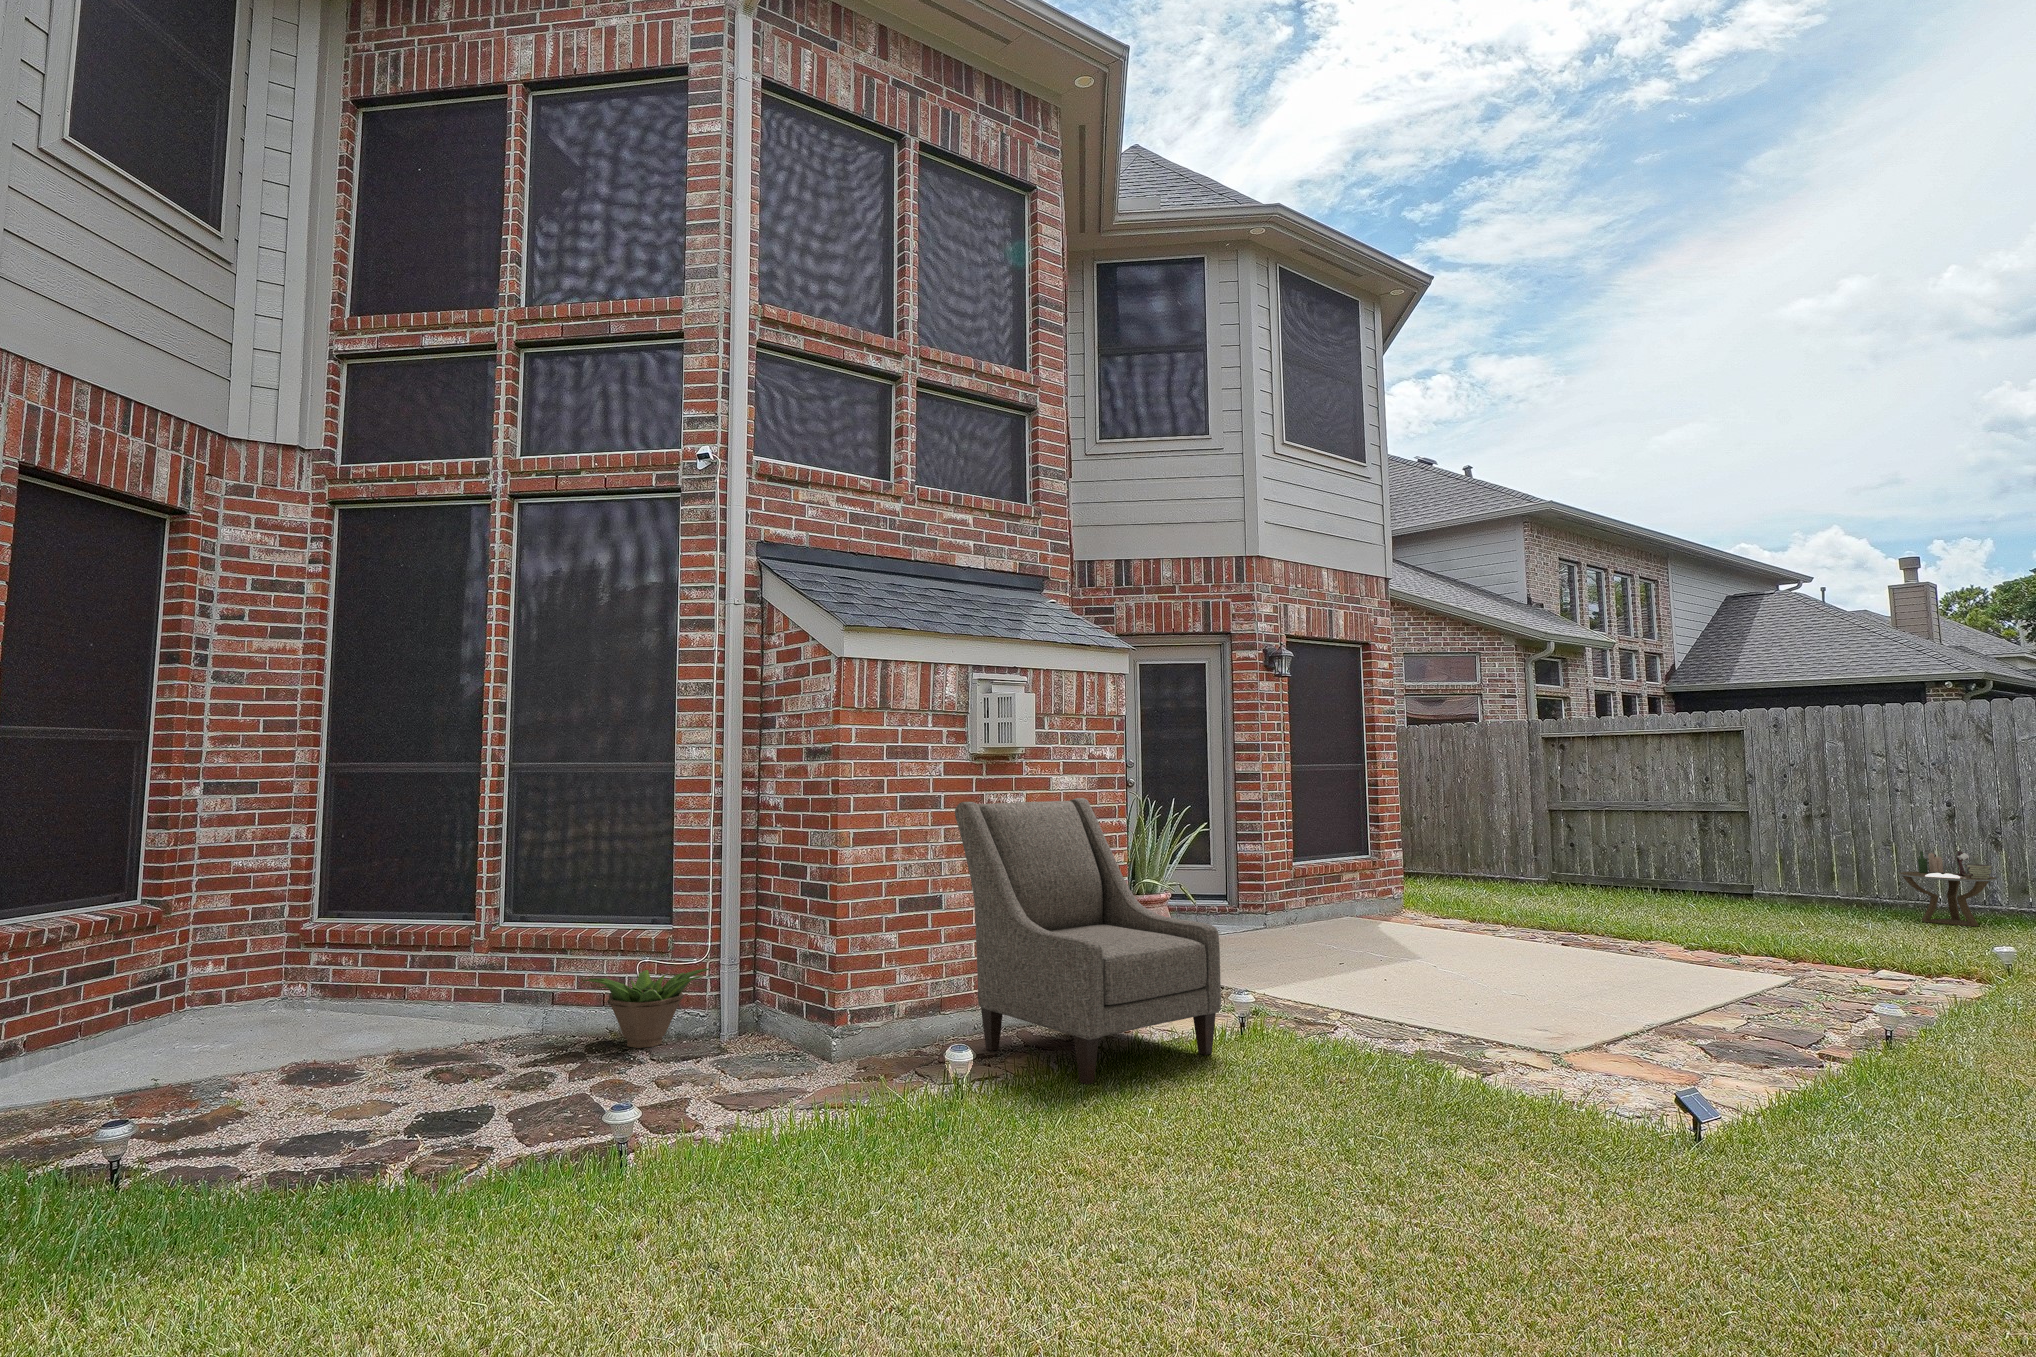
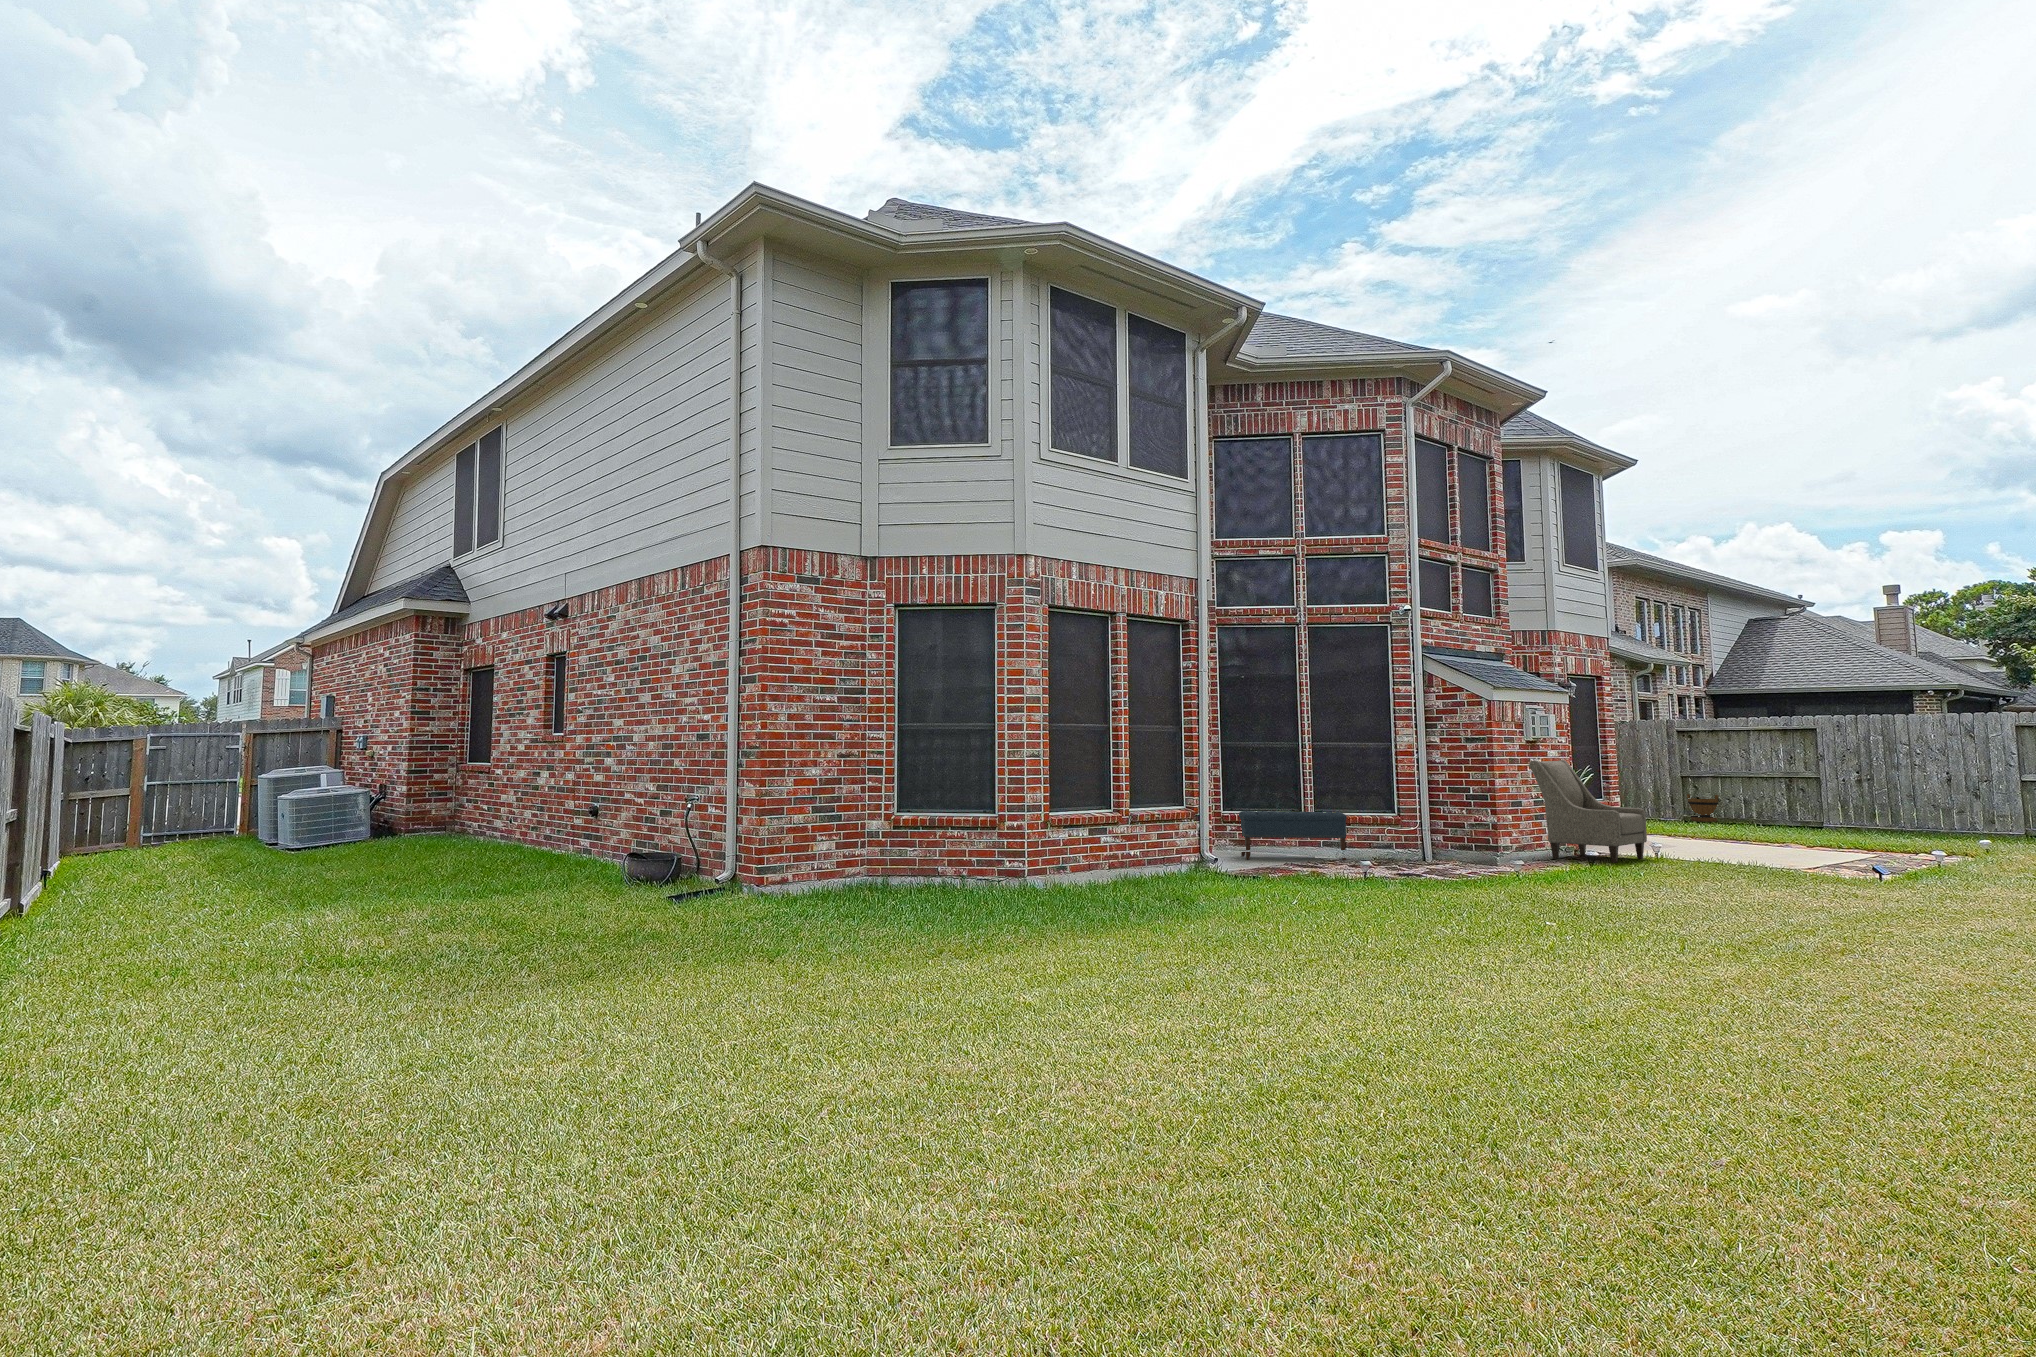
bucket: none [1551,842,1604,890] -> present [1687,794,1719,822]
side table: present [1899,851,1997,926] -> none [1890,792,1939,831]
bench: none [256,914,526,1047] -> present [1239,811,1347,860]
decorative plant: present [582,969,709,1048] -> none [1382,830,1438,860]

